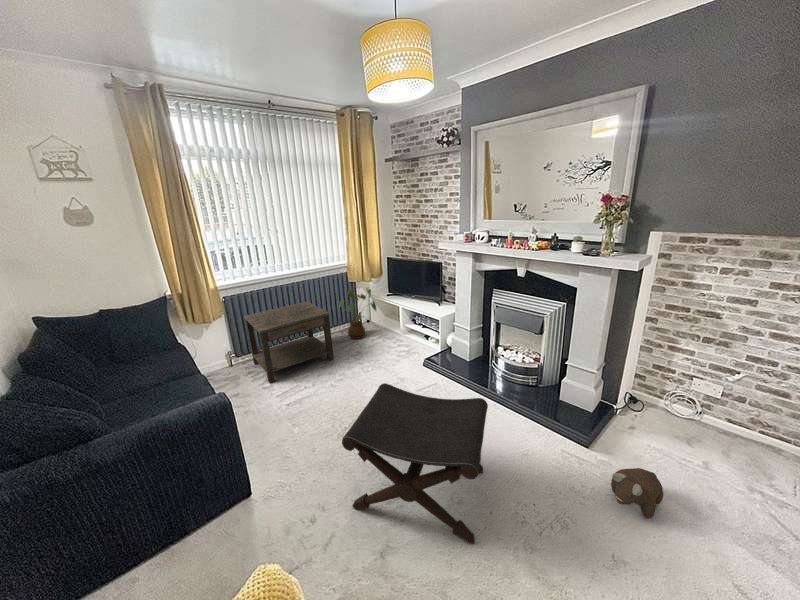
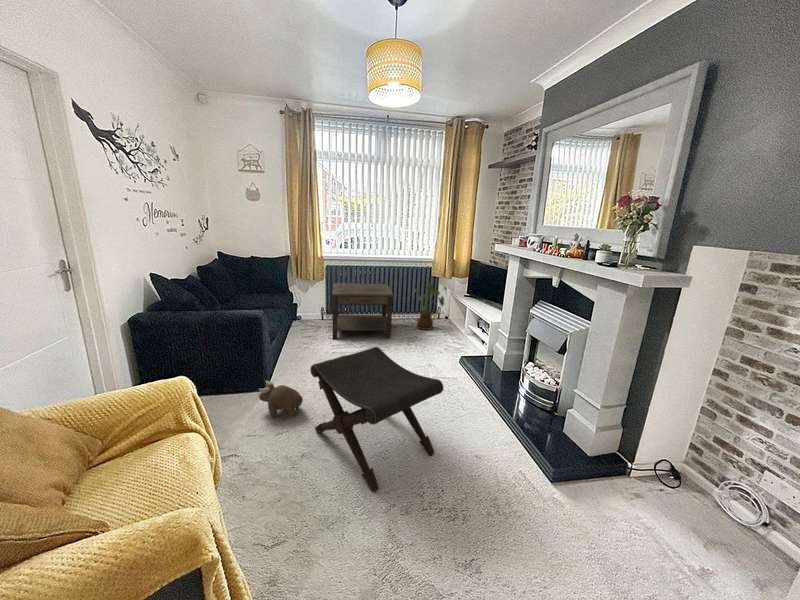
plush toy: present [611,468,663,518] -> present [258,380,303,417]

